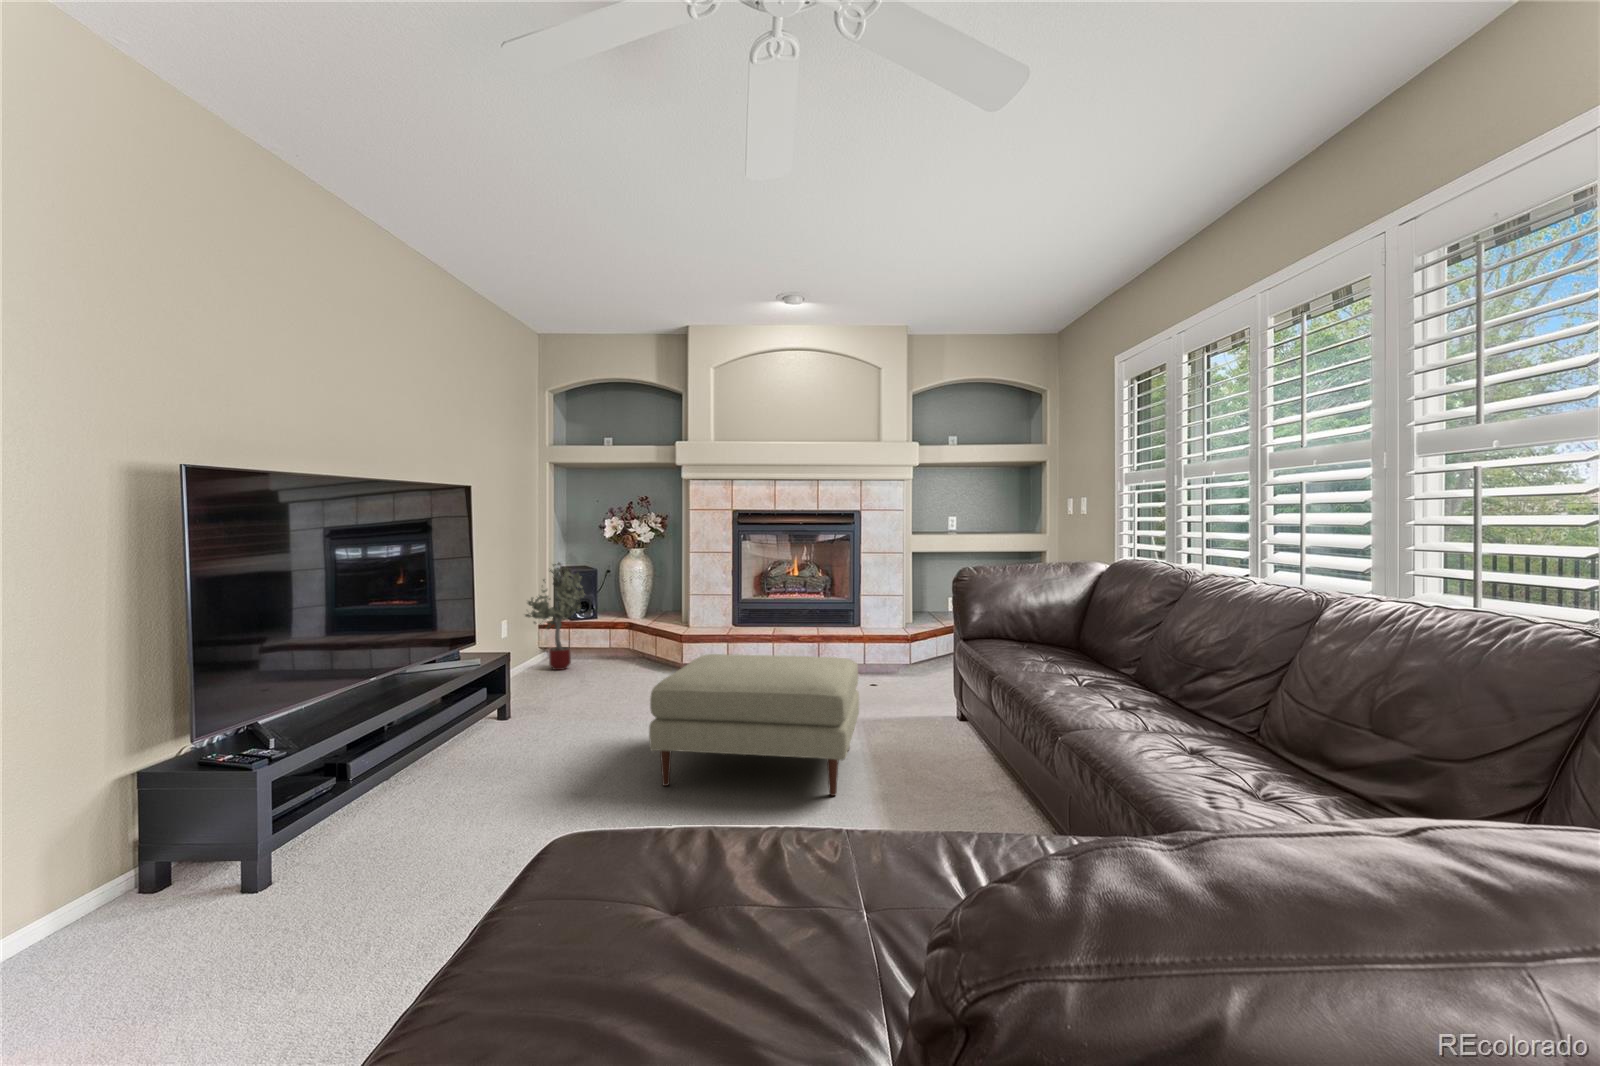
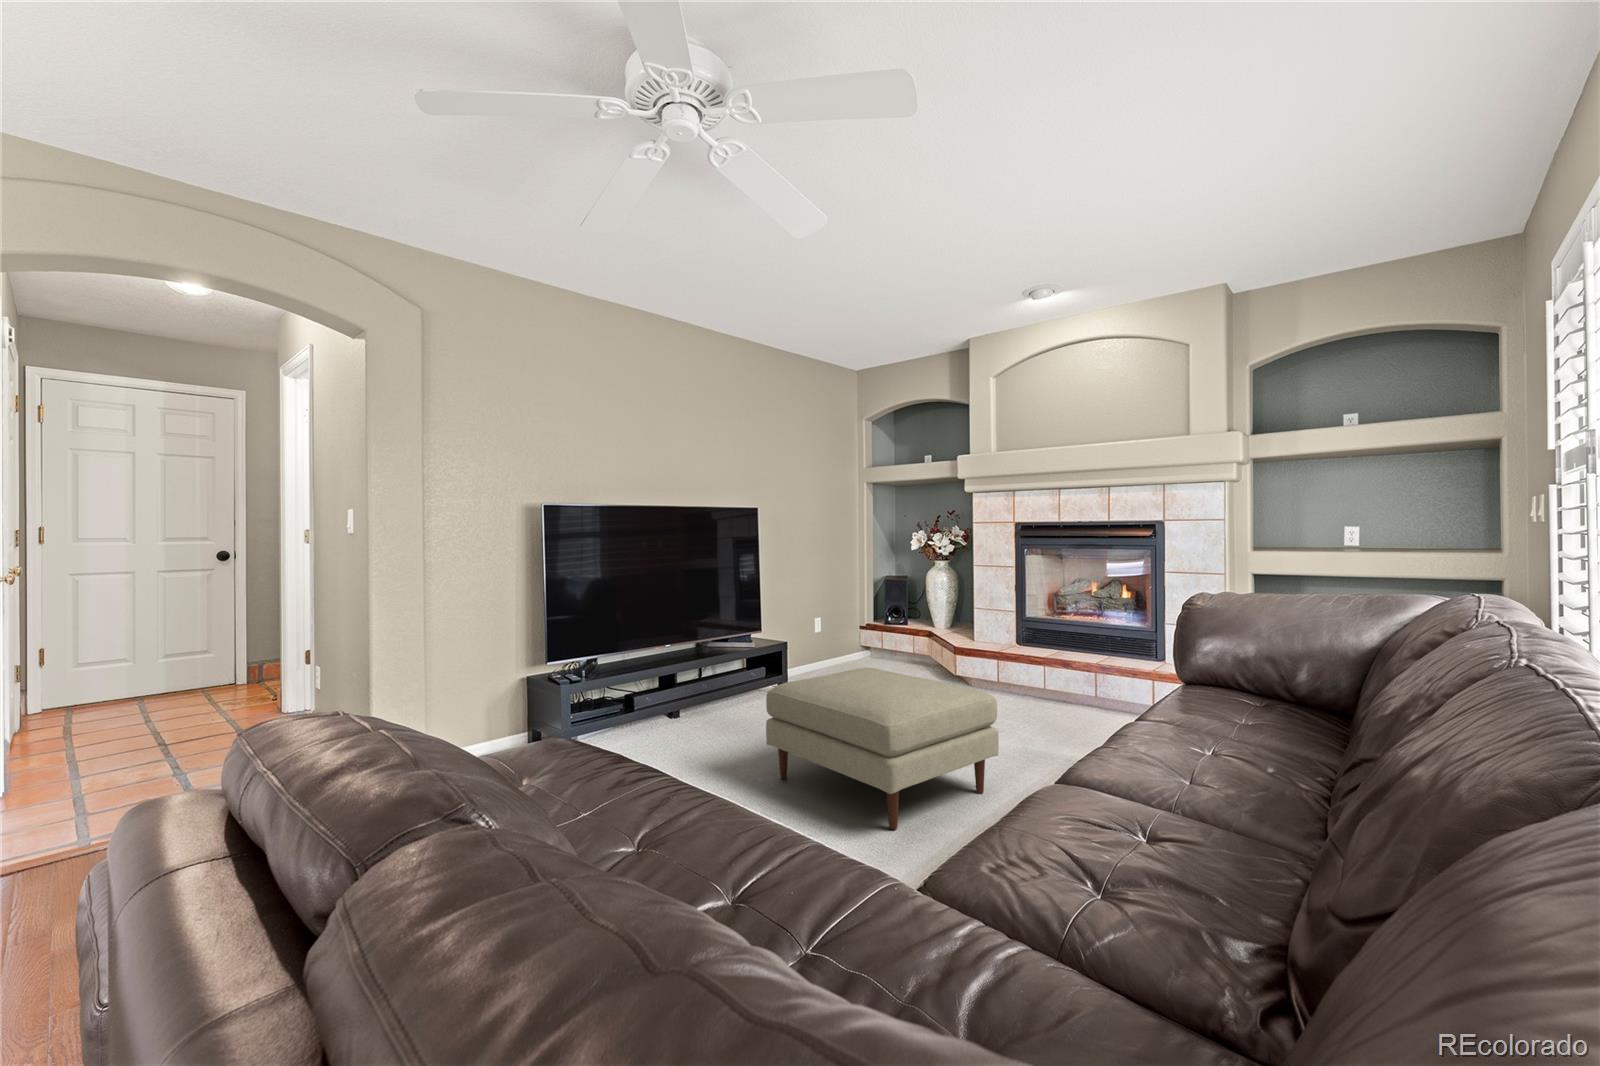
potted tree: present [525,562,585,670] -> none [830,571,891,668]

